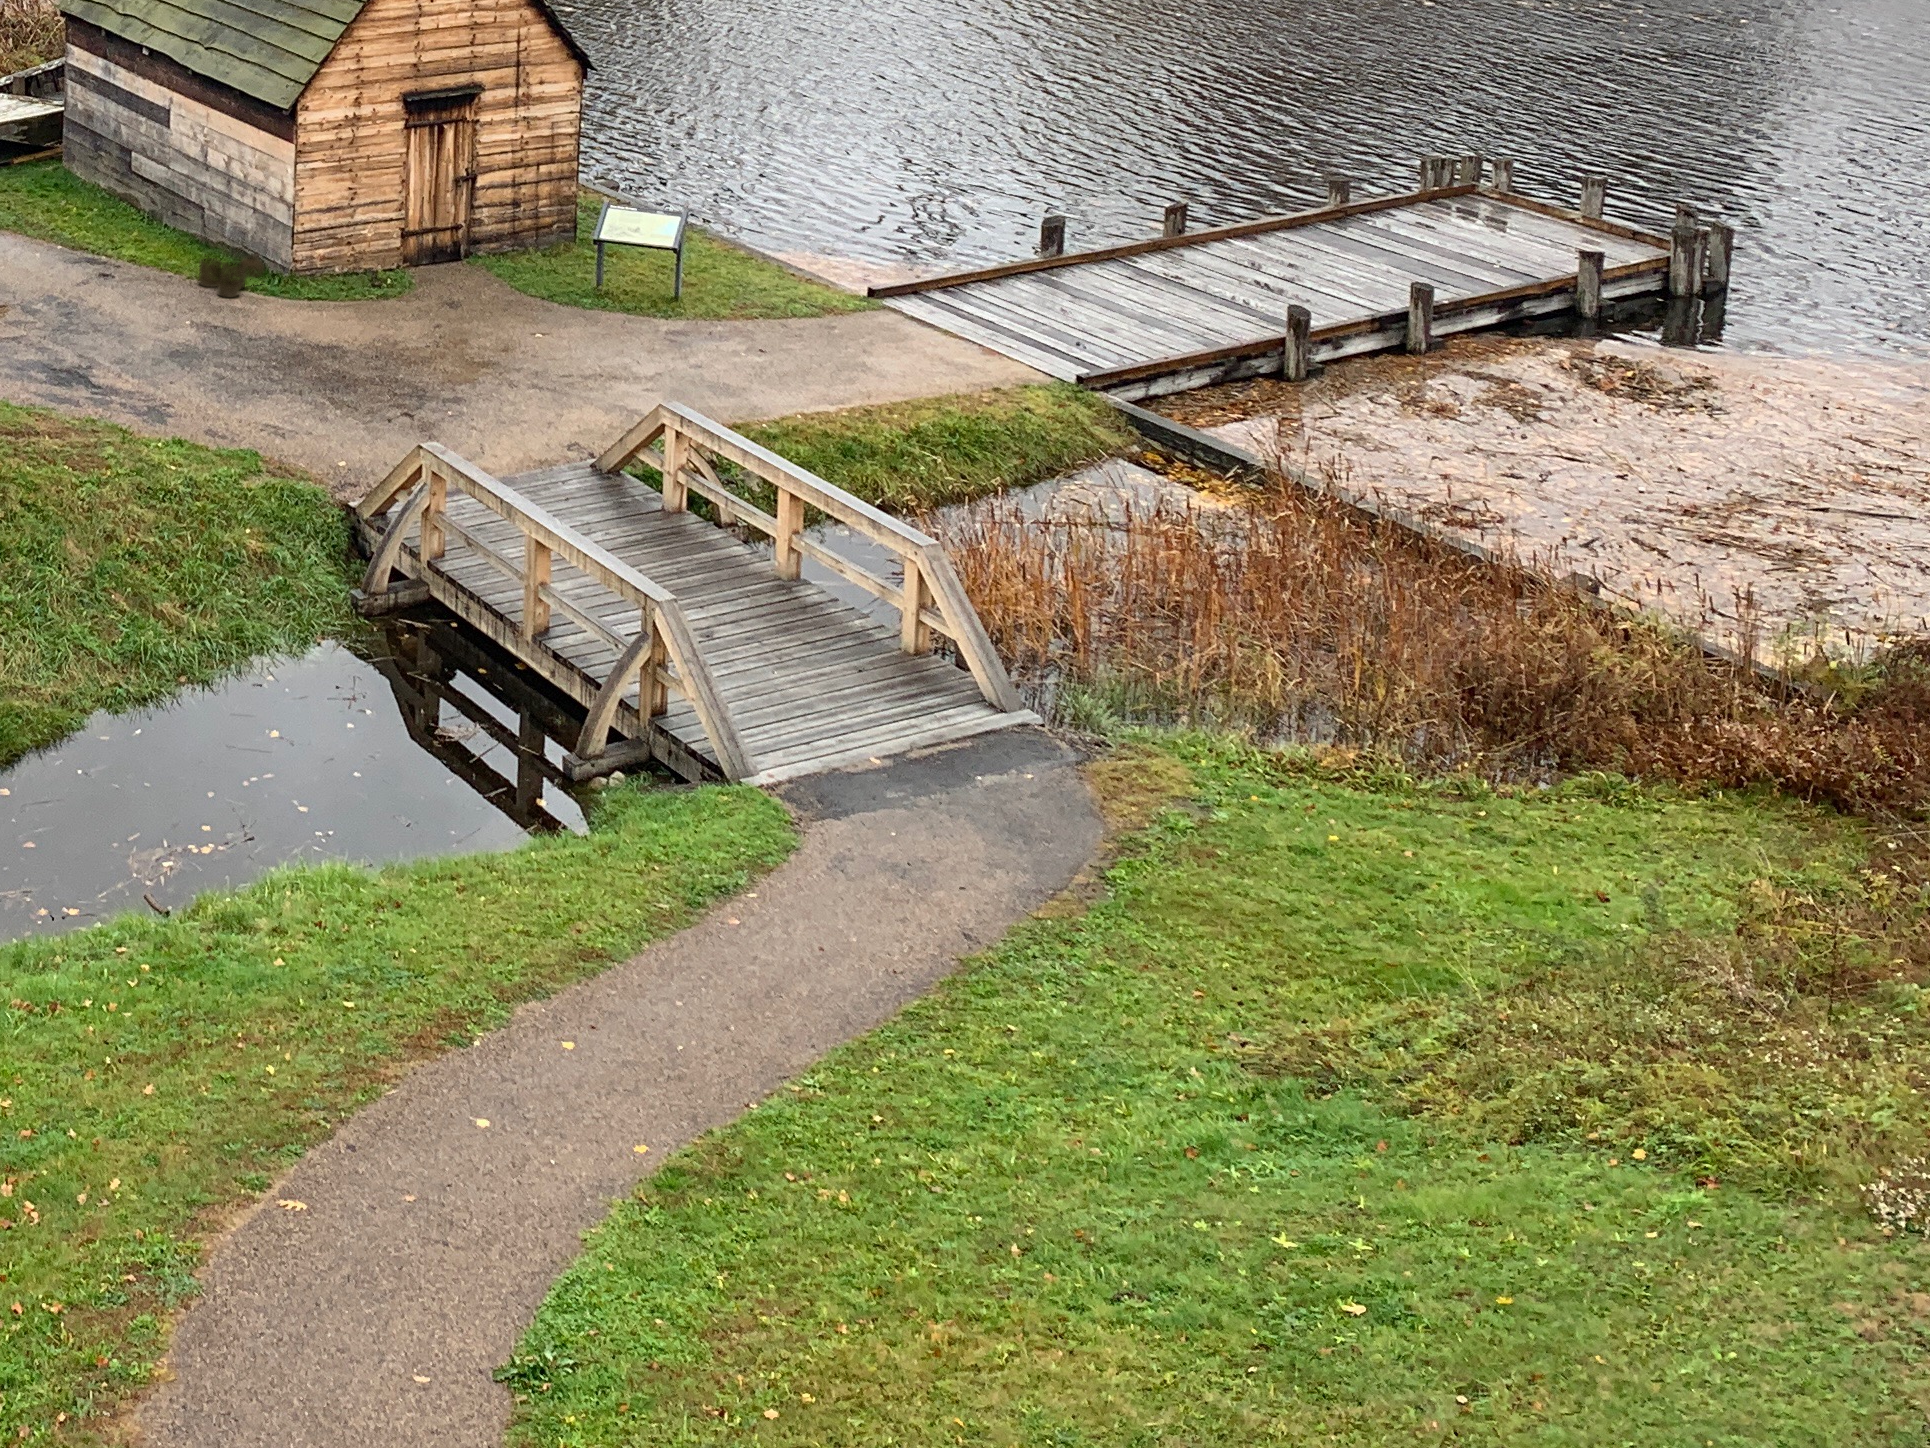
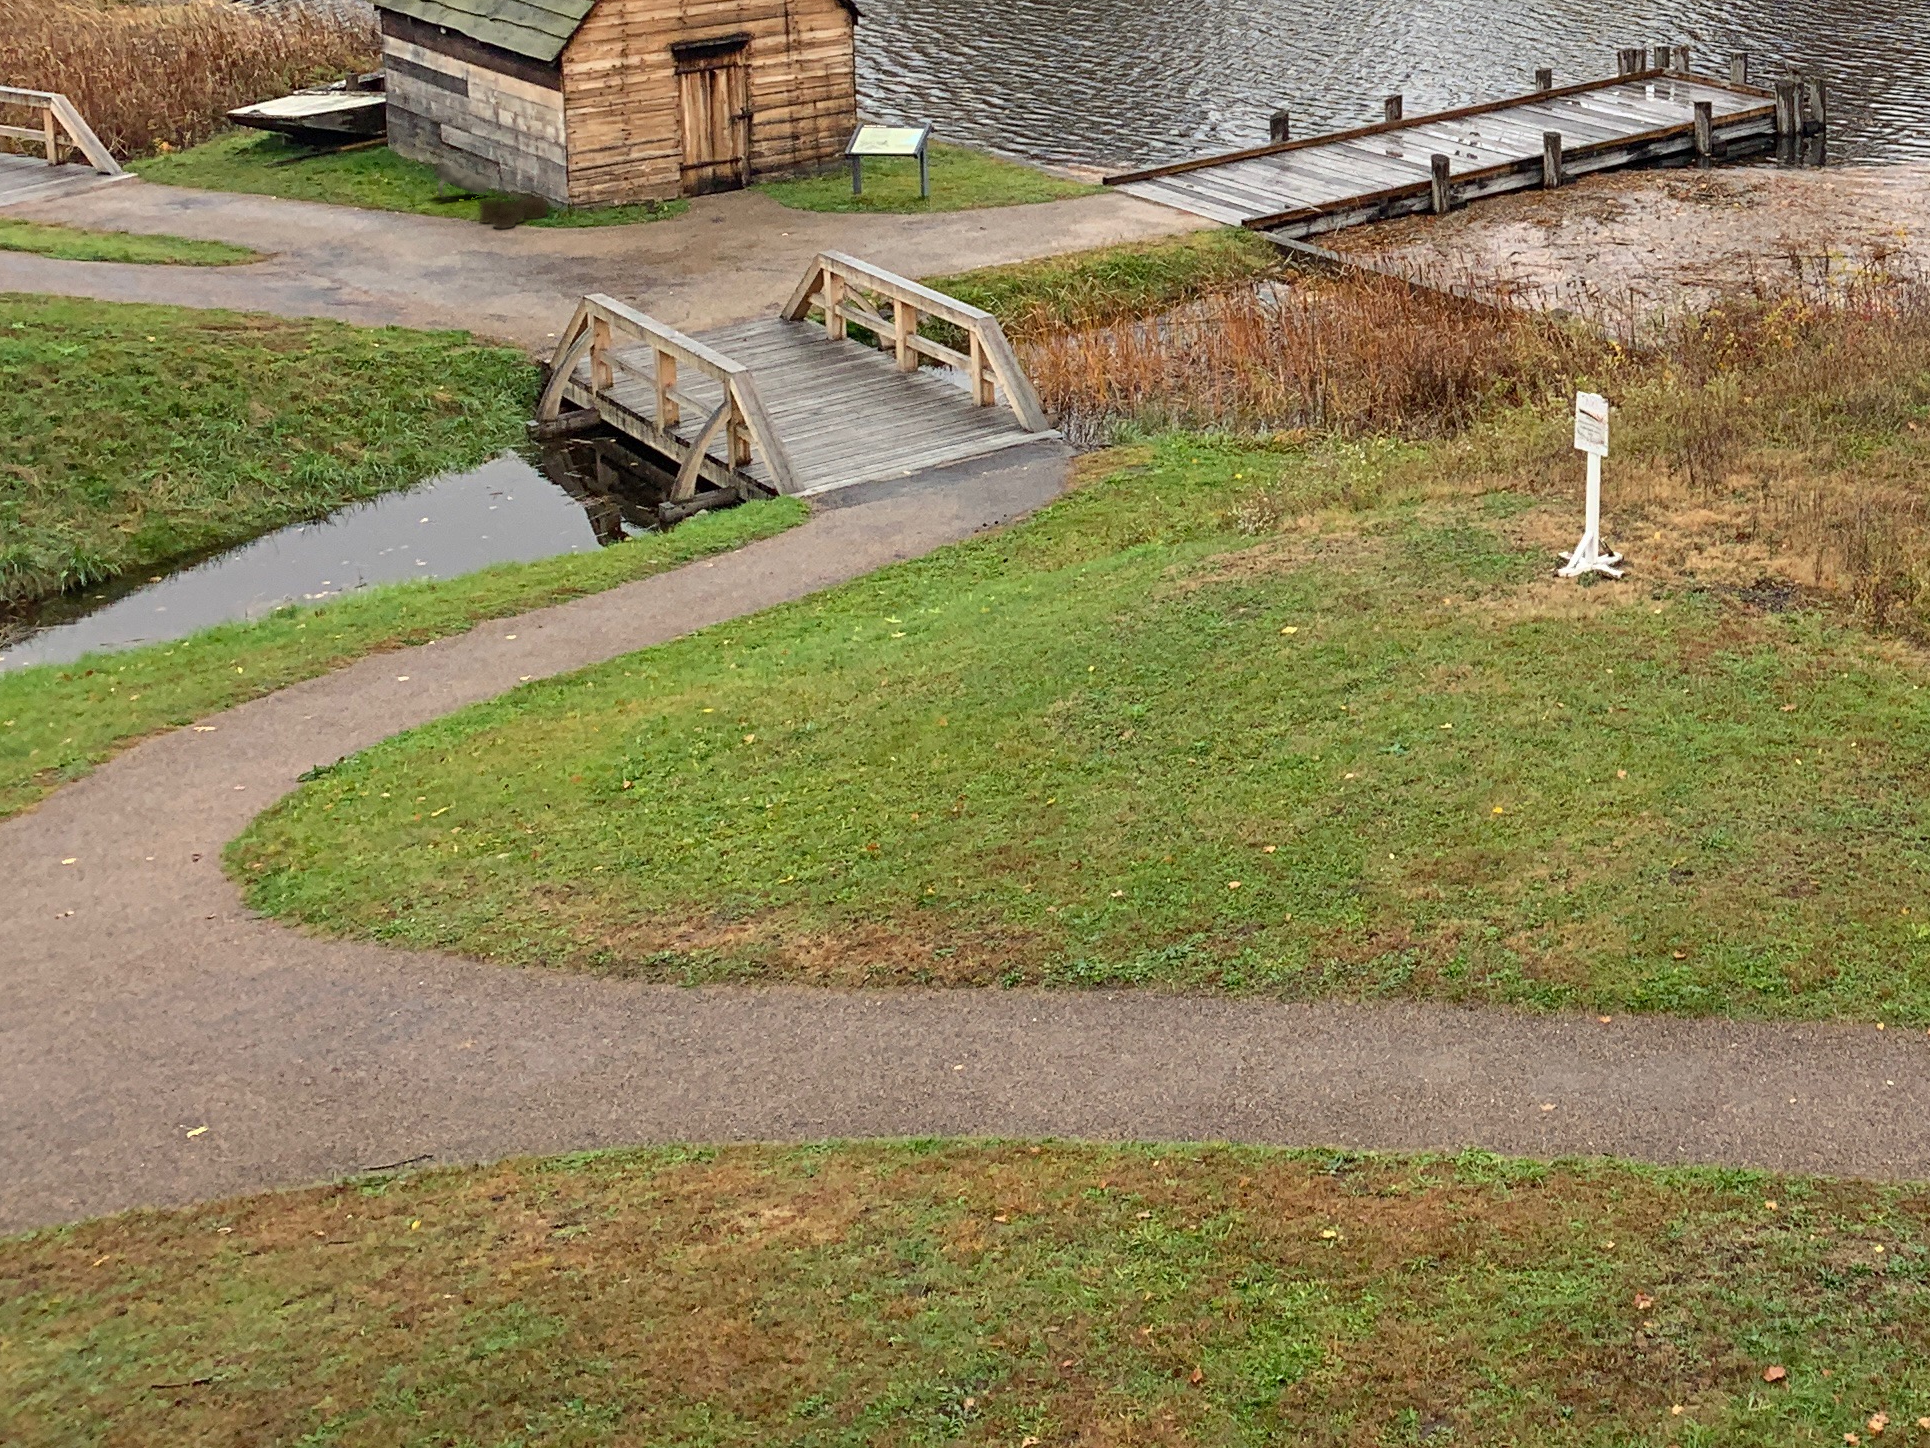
backpack: none [133,206,191,248] -> present [433,165,489,196]

